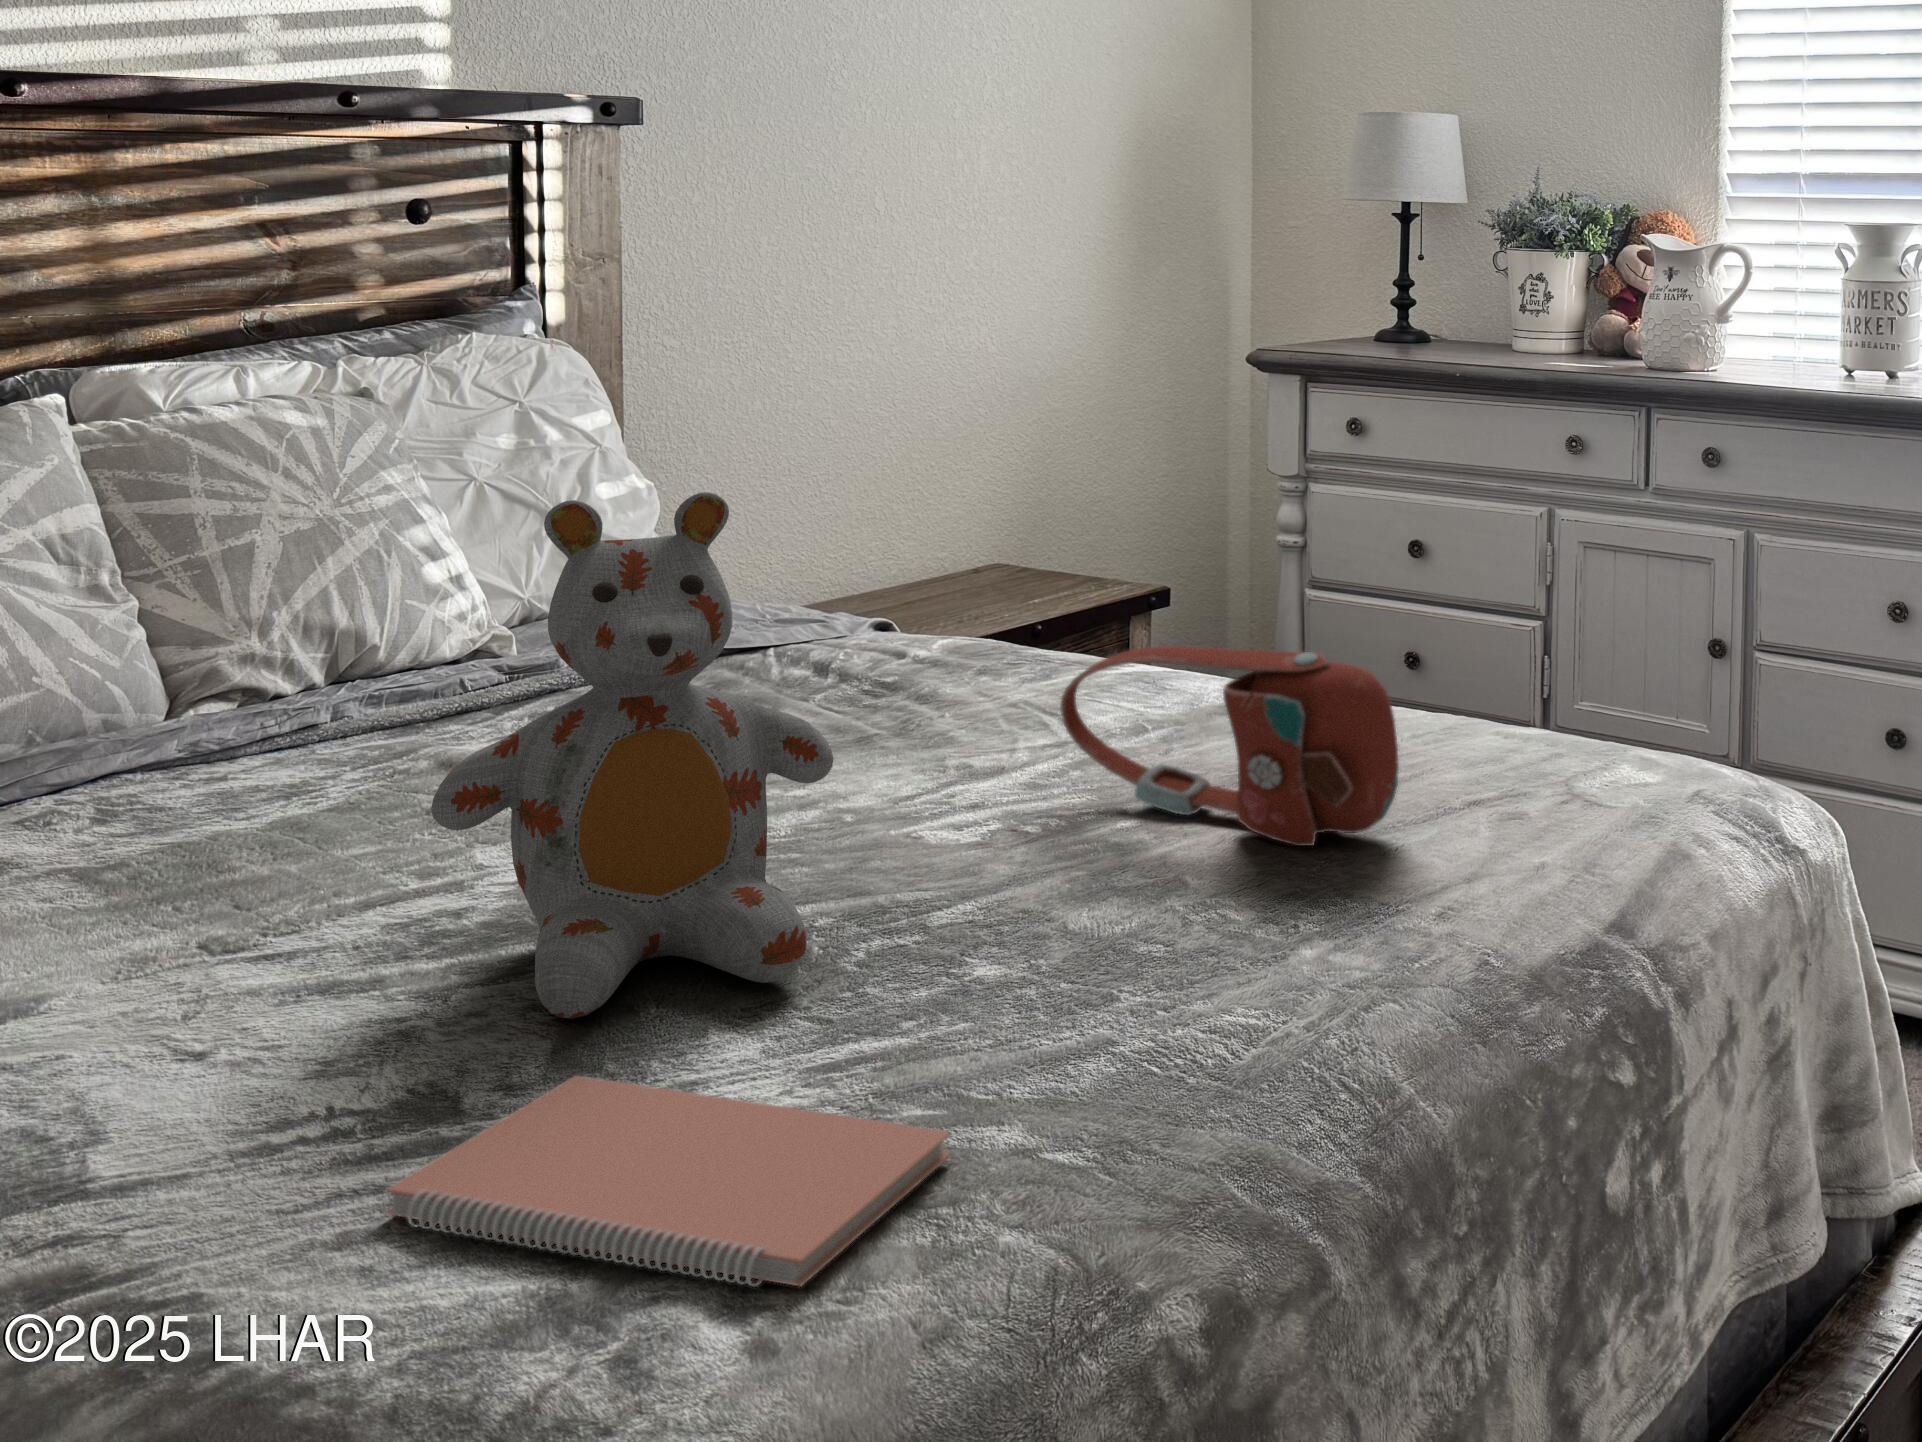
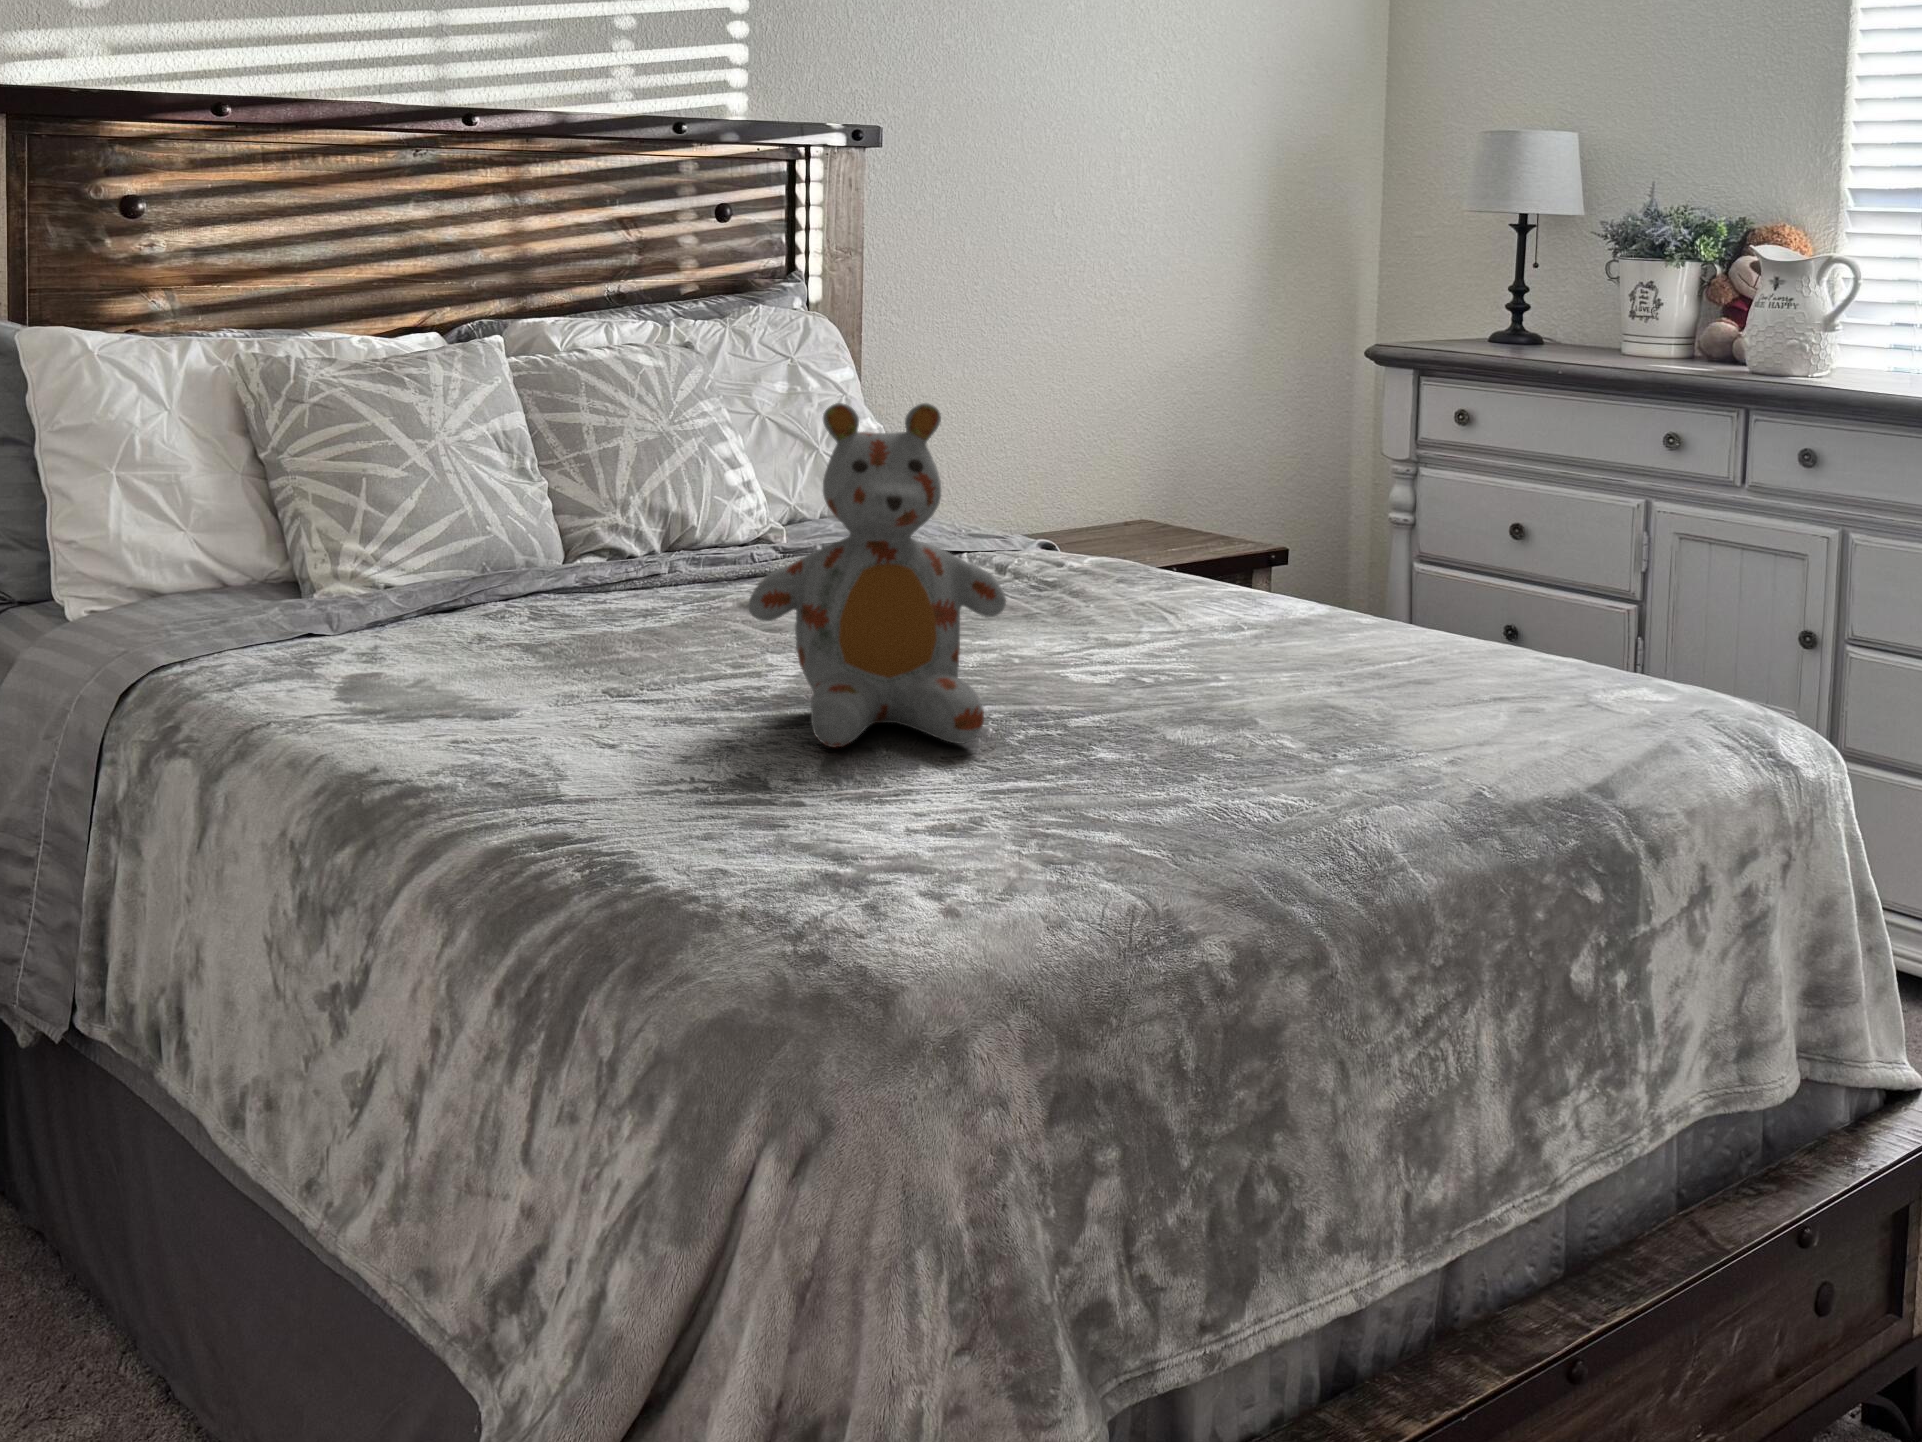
handbag: present [1060,646,1399,846] -> none [1175,550,1435,710]
notebook: present [385,1076,951,1287] -> none [730,772,1073,890]

